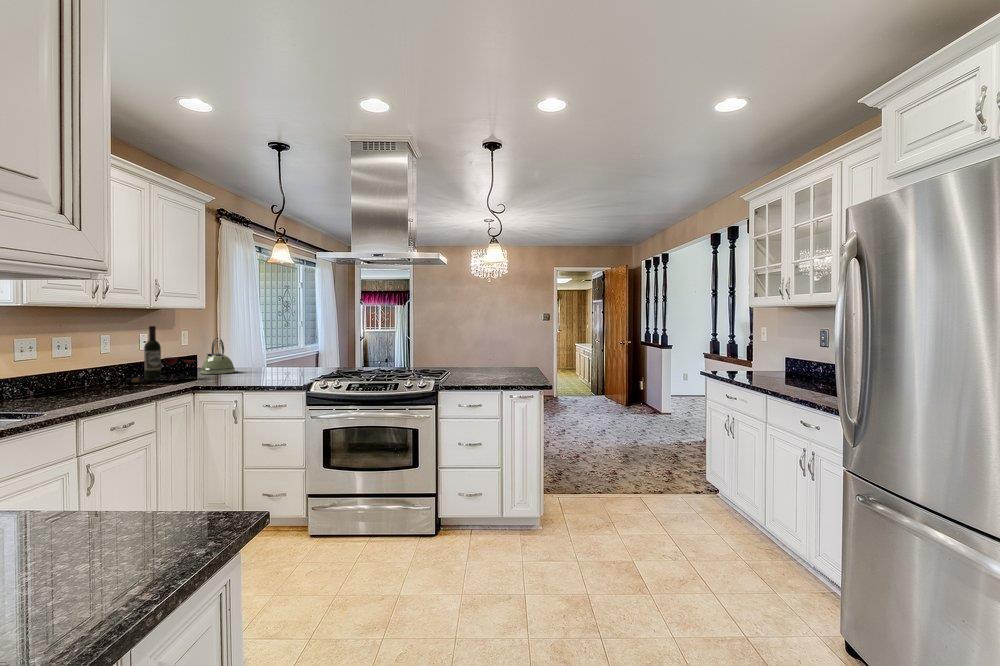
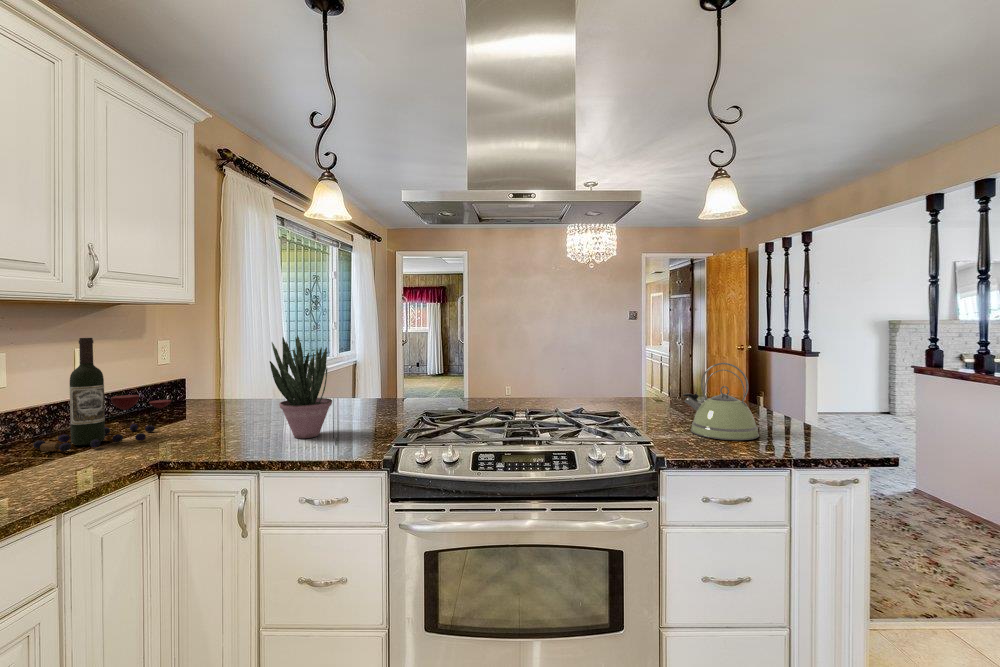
potted plant: none [248,325,282,380] -> present [270,336,332,438]
kettle: present [201,338,235,374] -> present [683,363,759,440]

